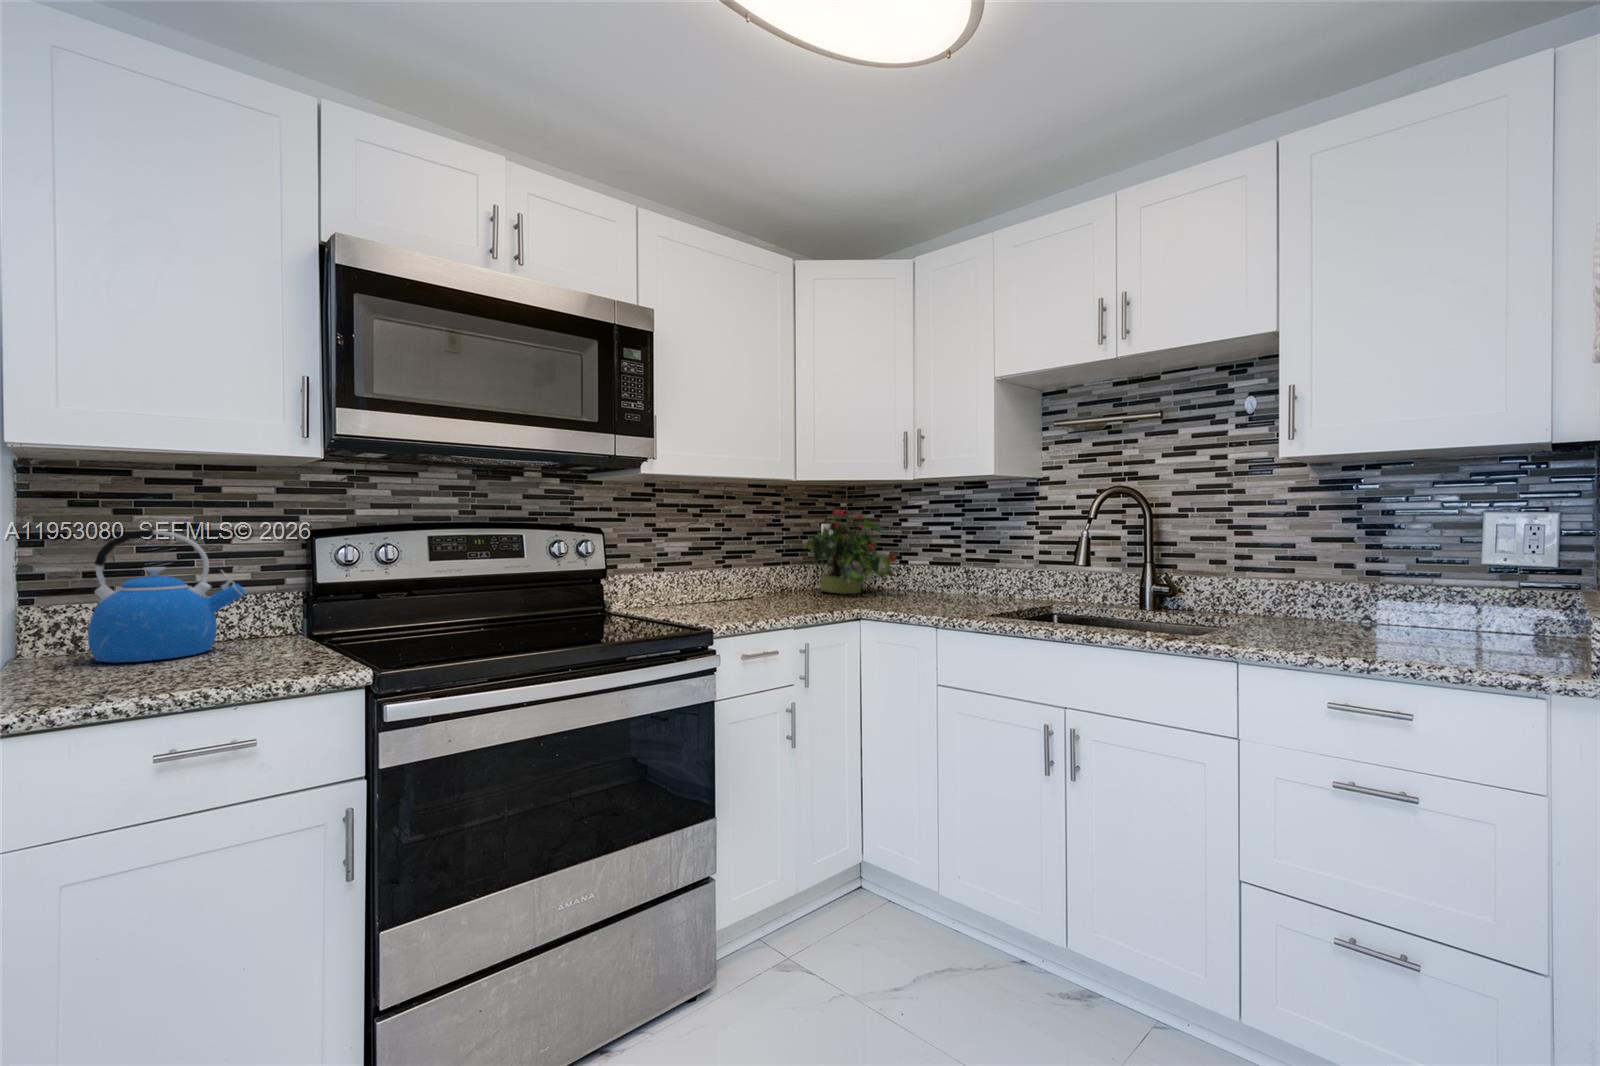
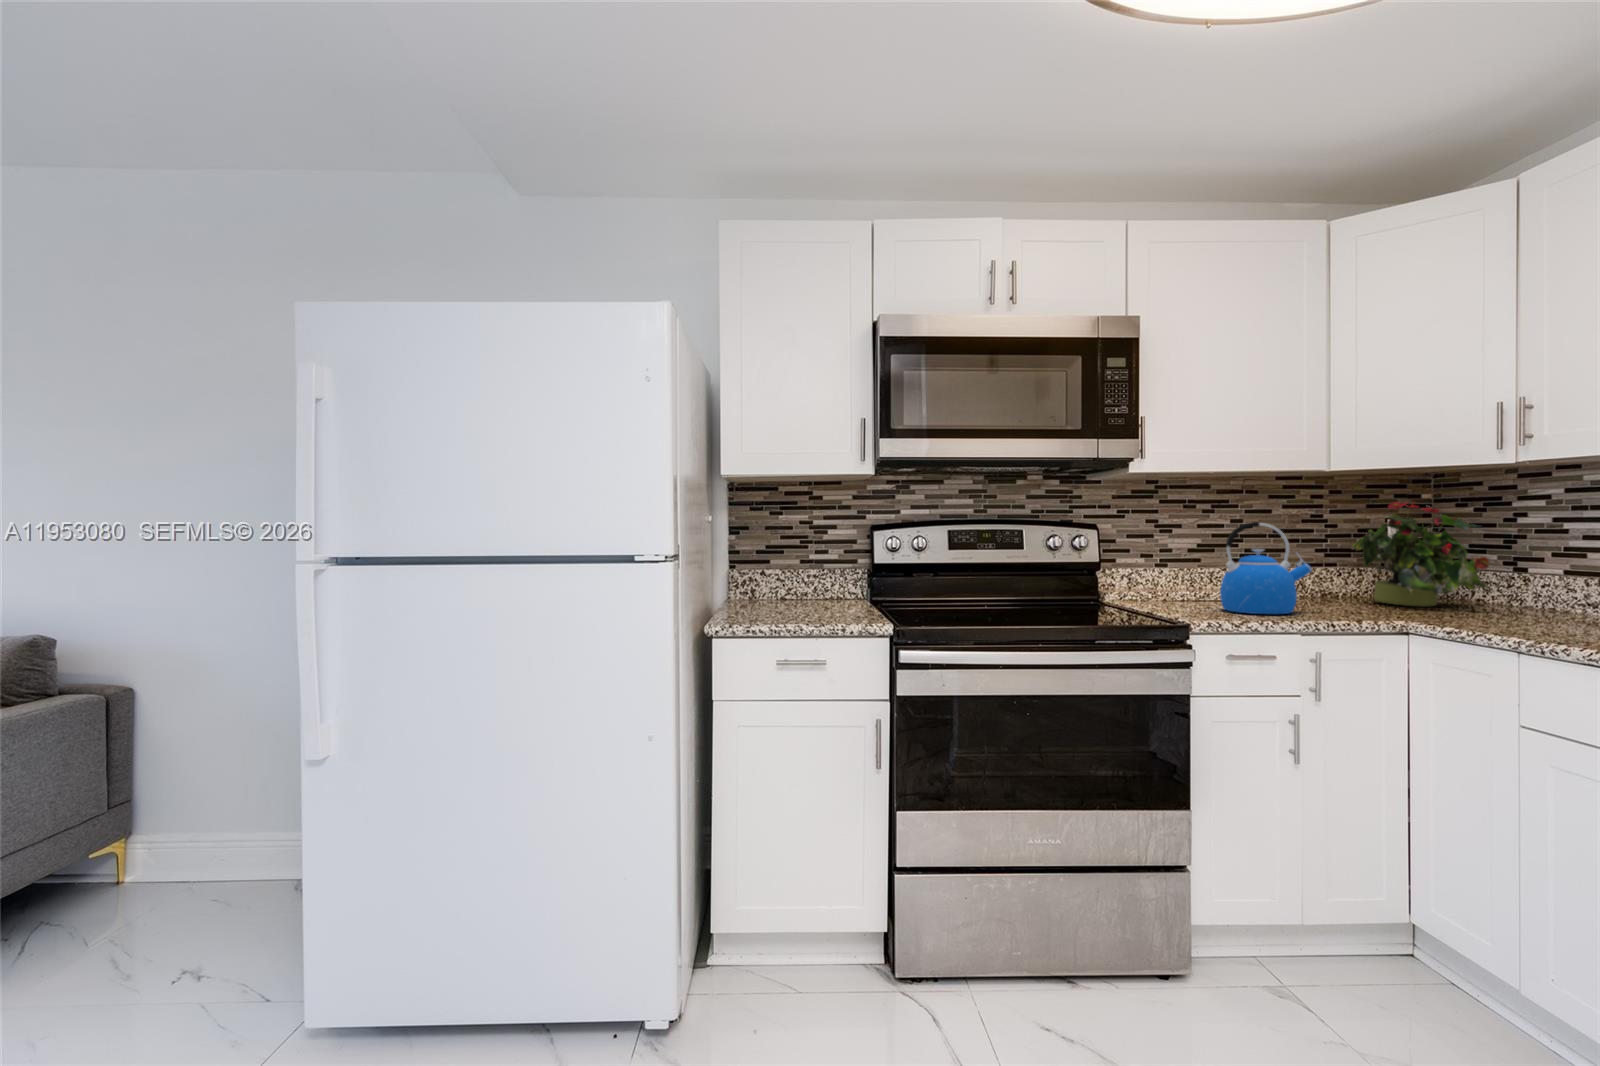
kettle: present [88,529,245,663] -> present [1220,522,1312,614]

